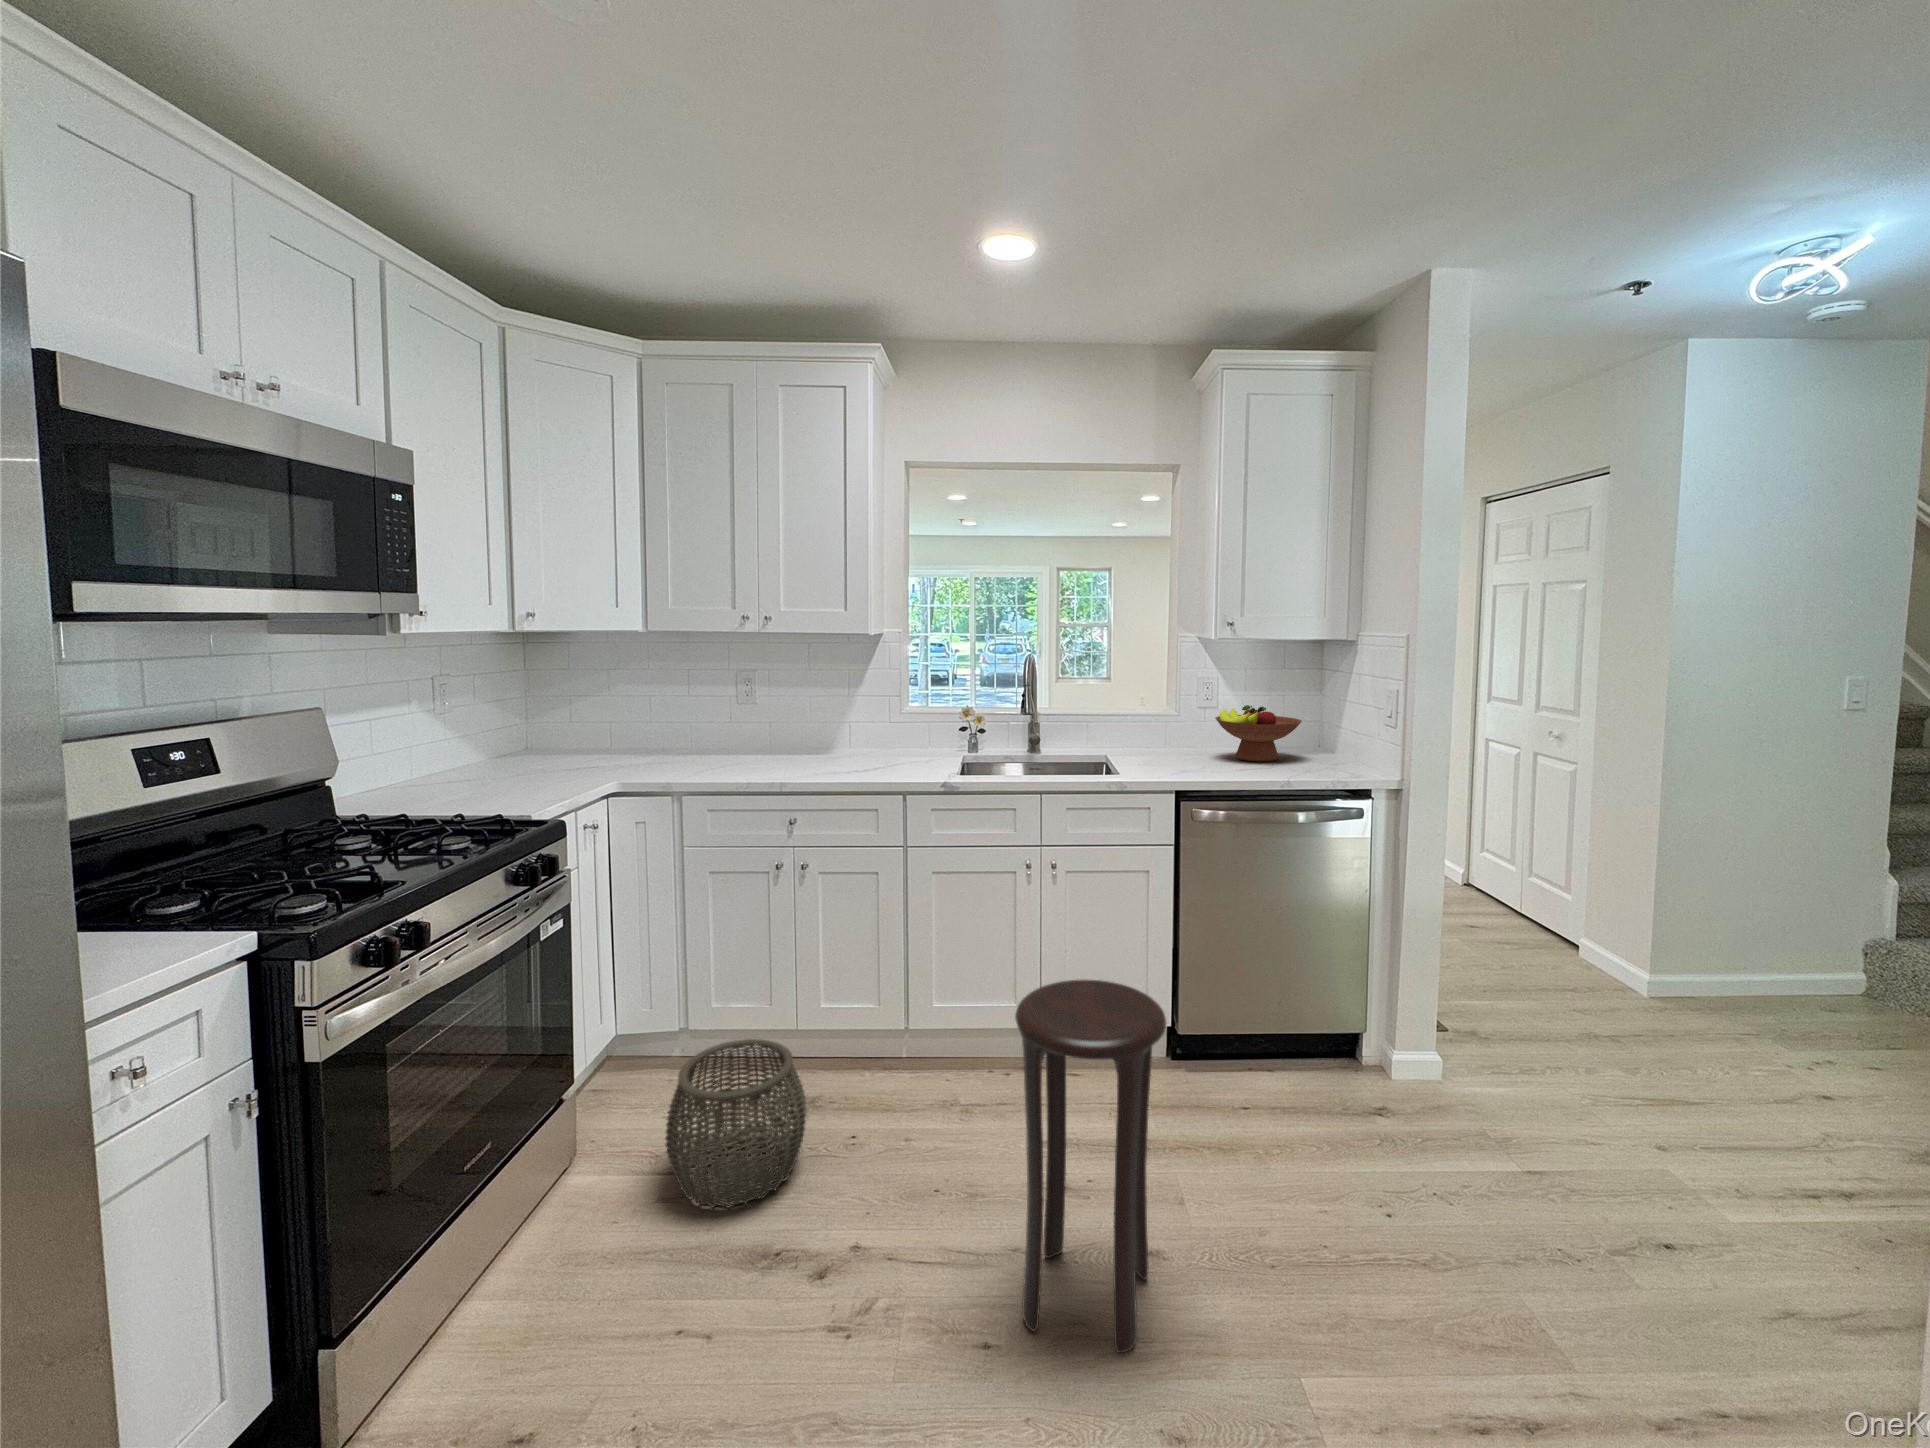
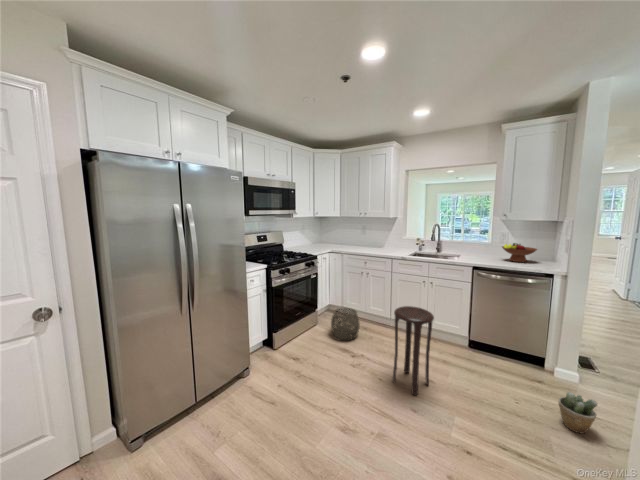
potted plant: none [1478,1130,1567,1245] -> present [558,392,597,434]

